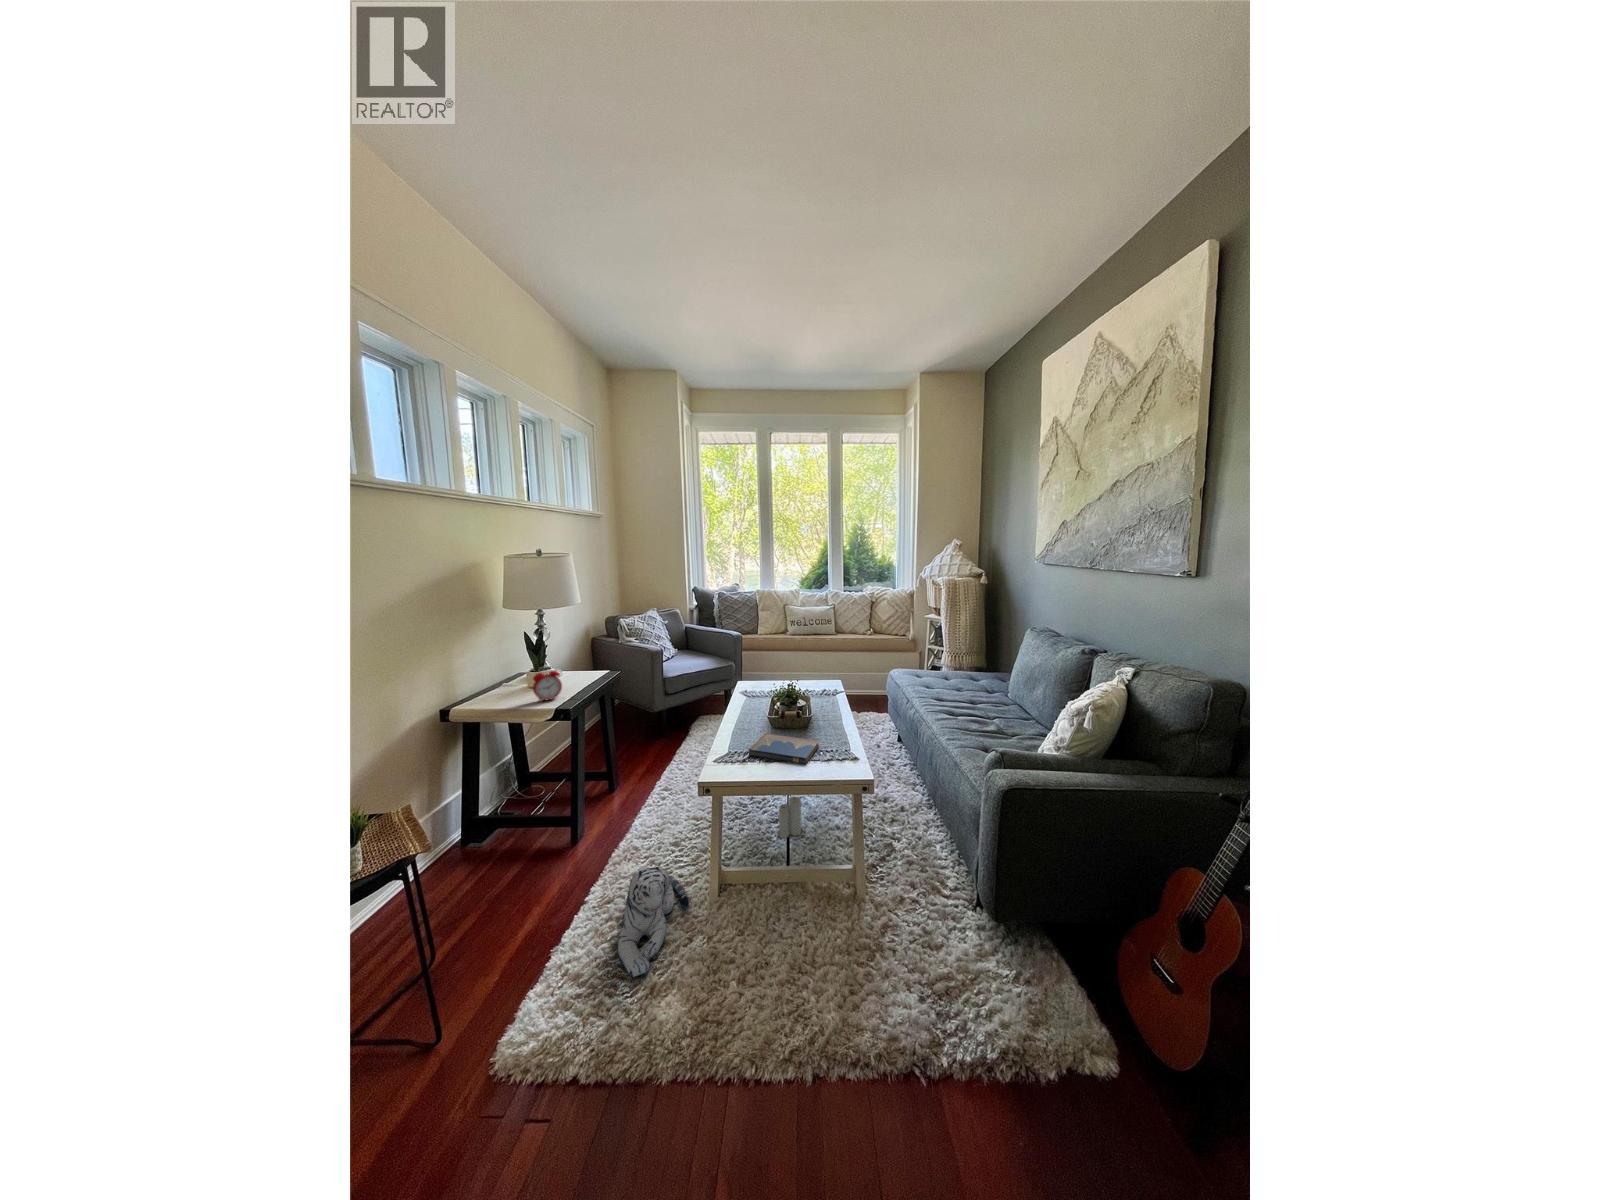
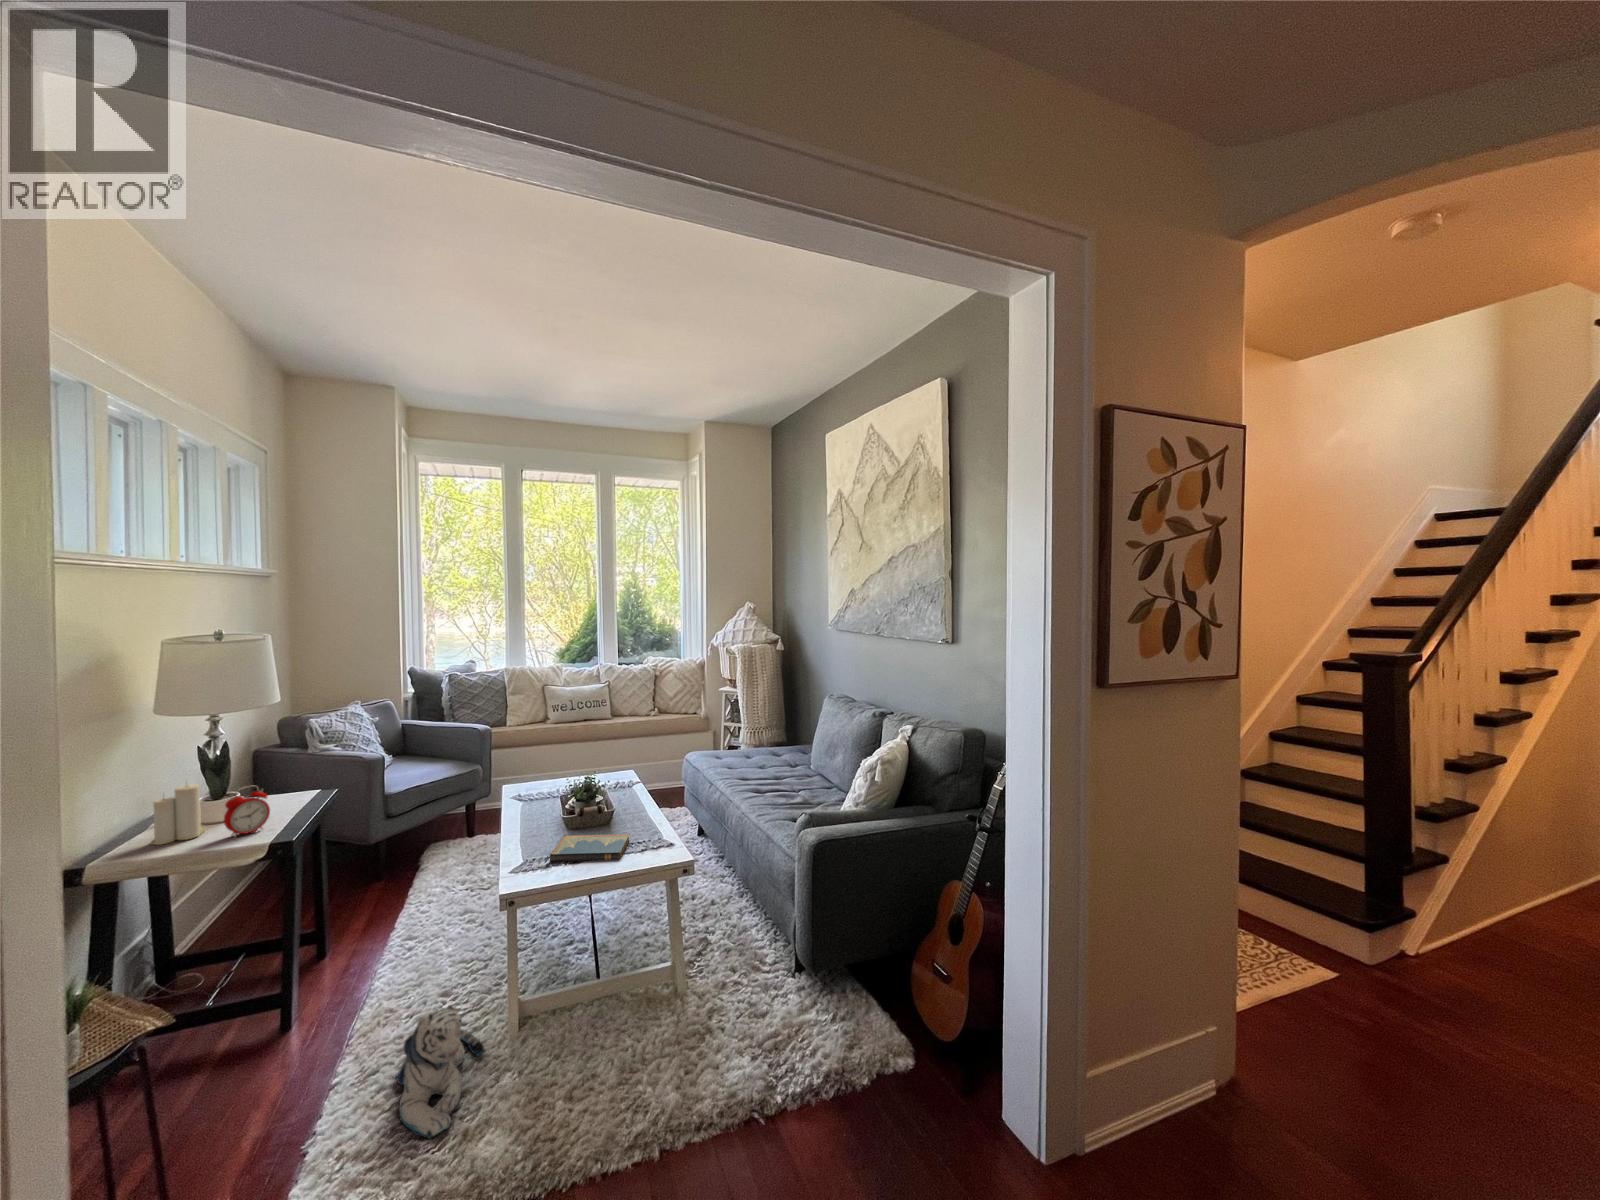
candle: present [777,797,801,838] -> present [150,784,205,845]

